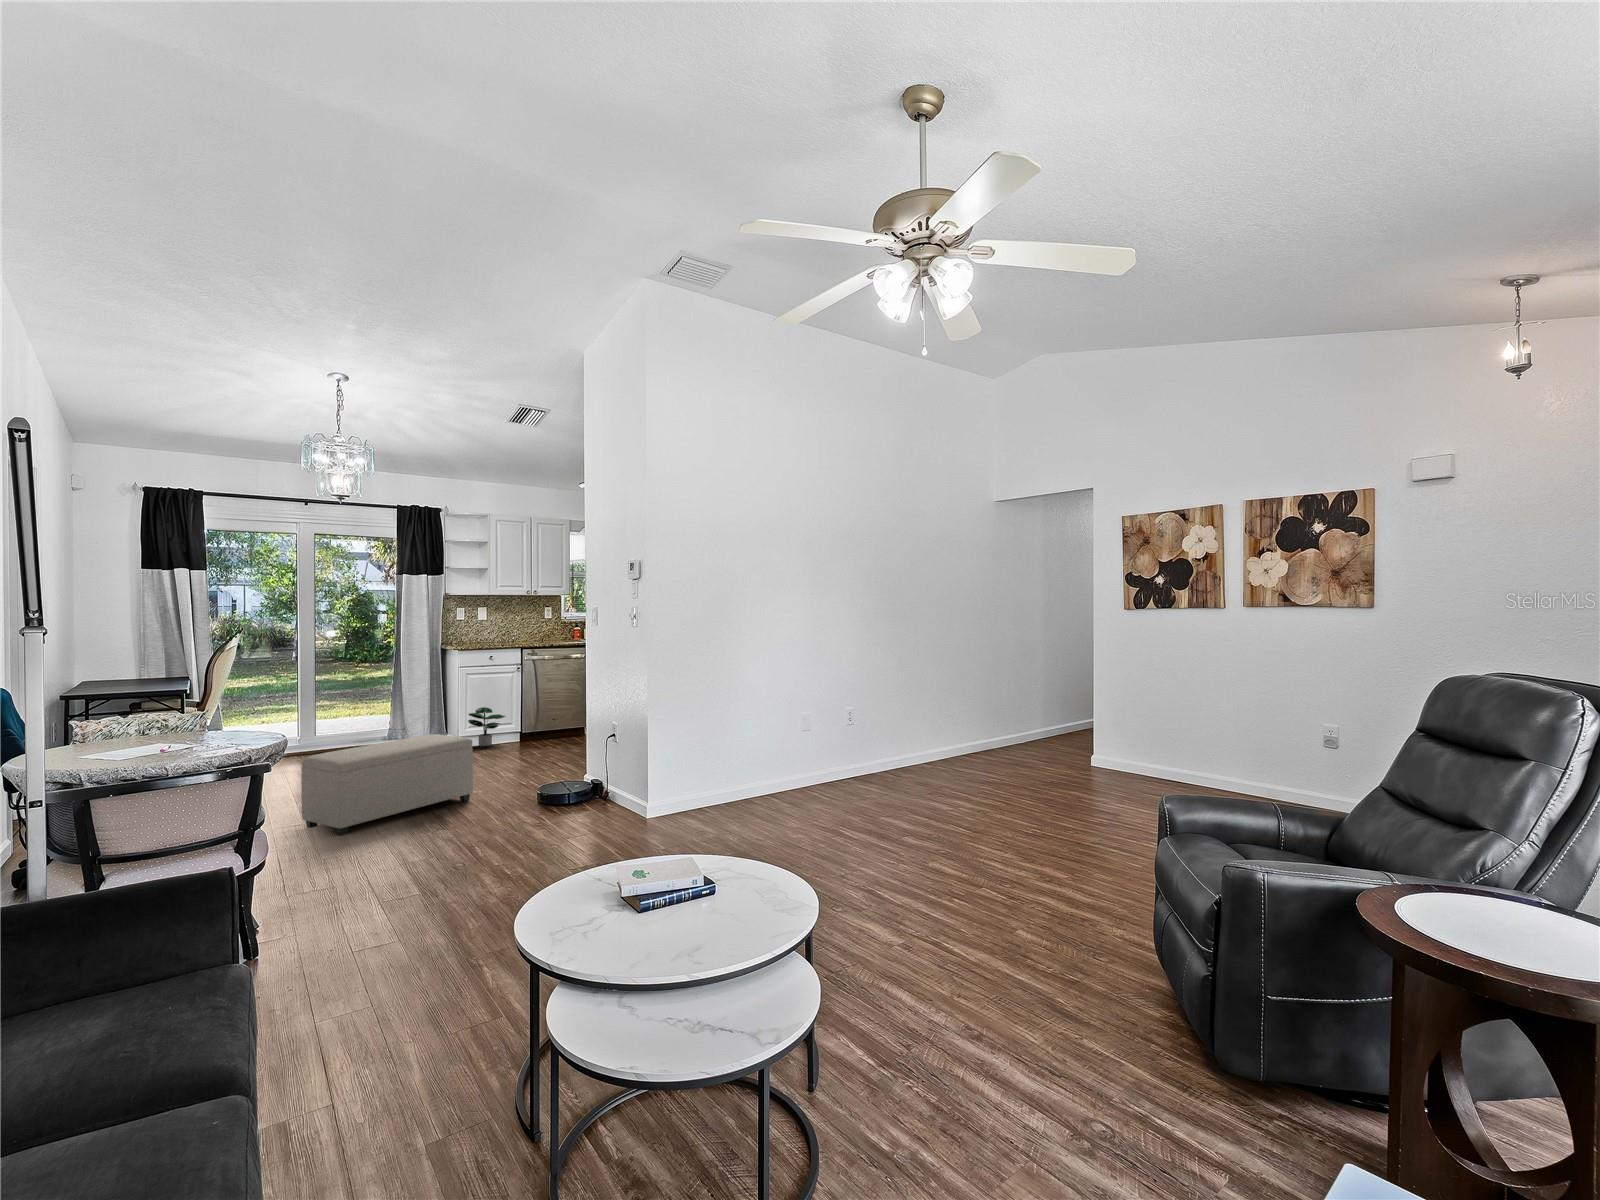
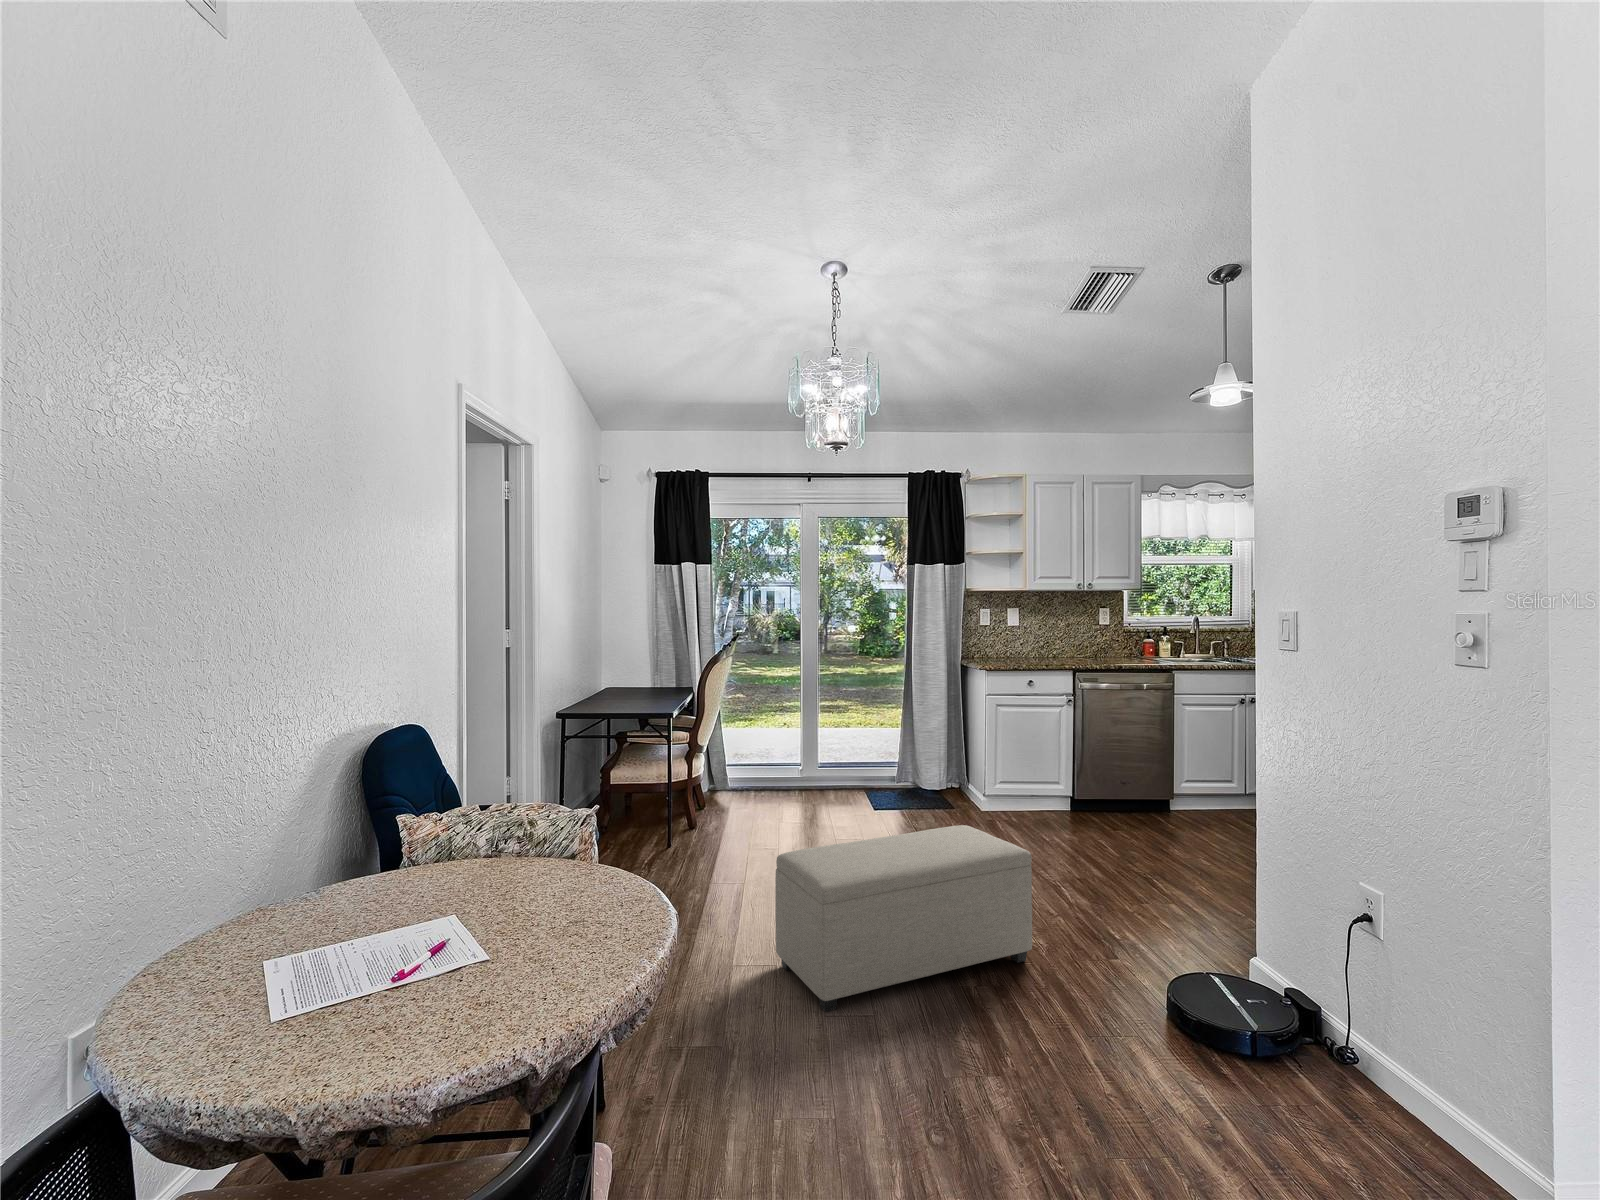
potted plant: present [468,707,506,746] -> none [998,755,1053,815]

